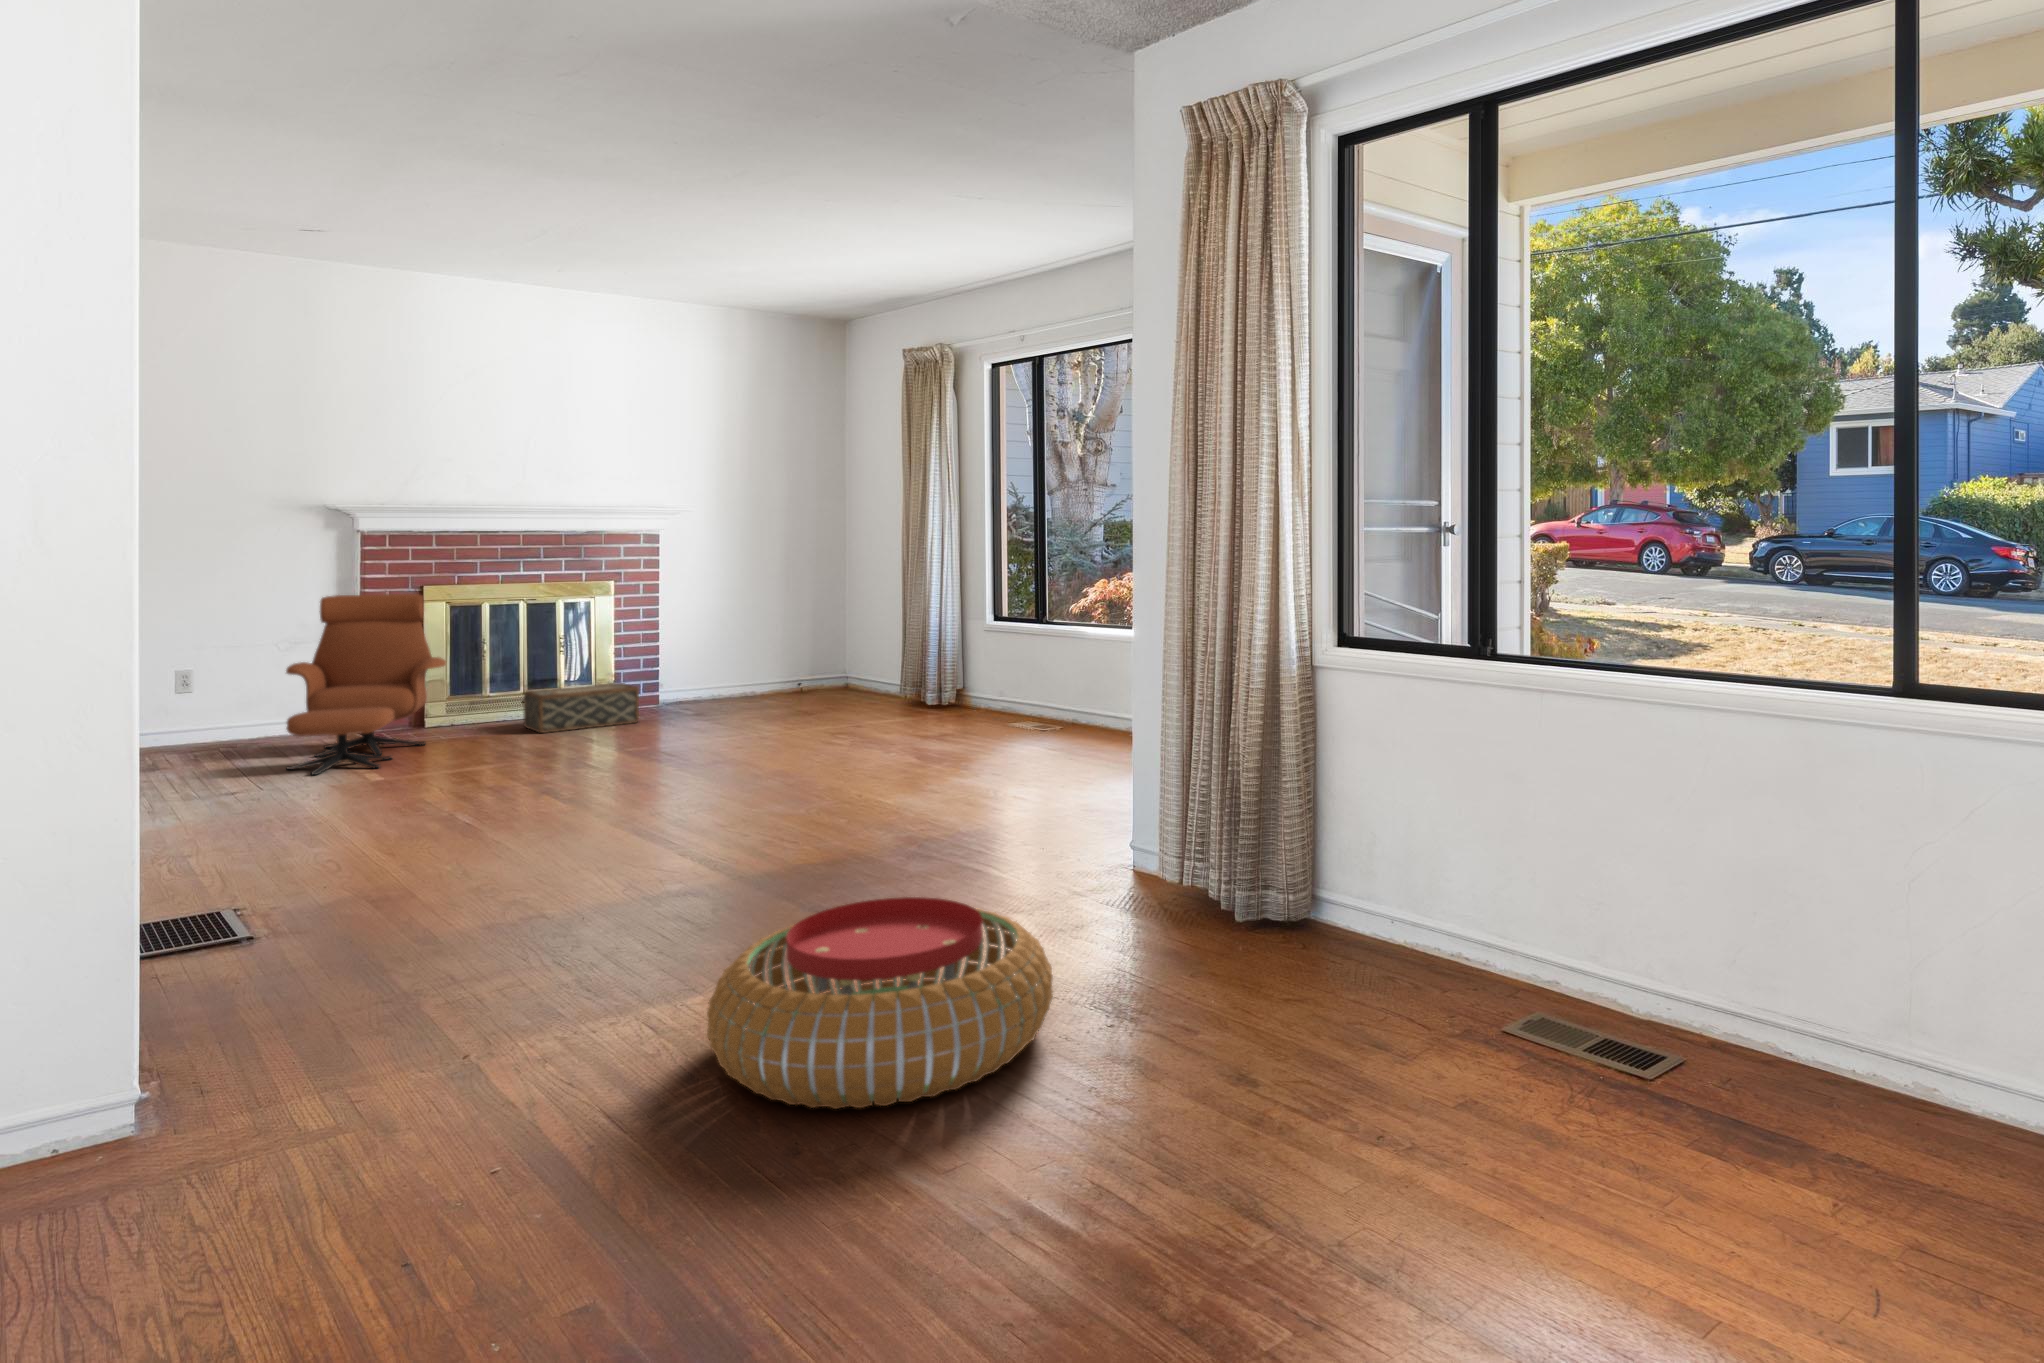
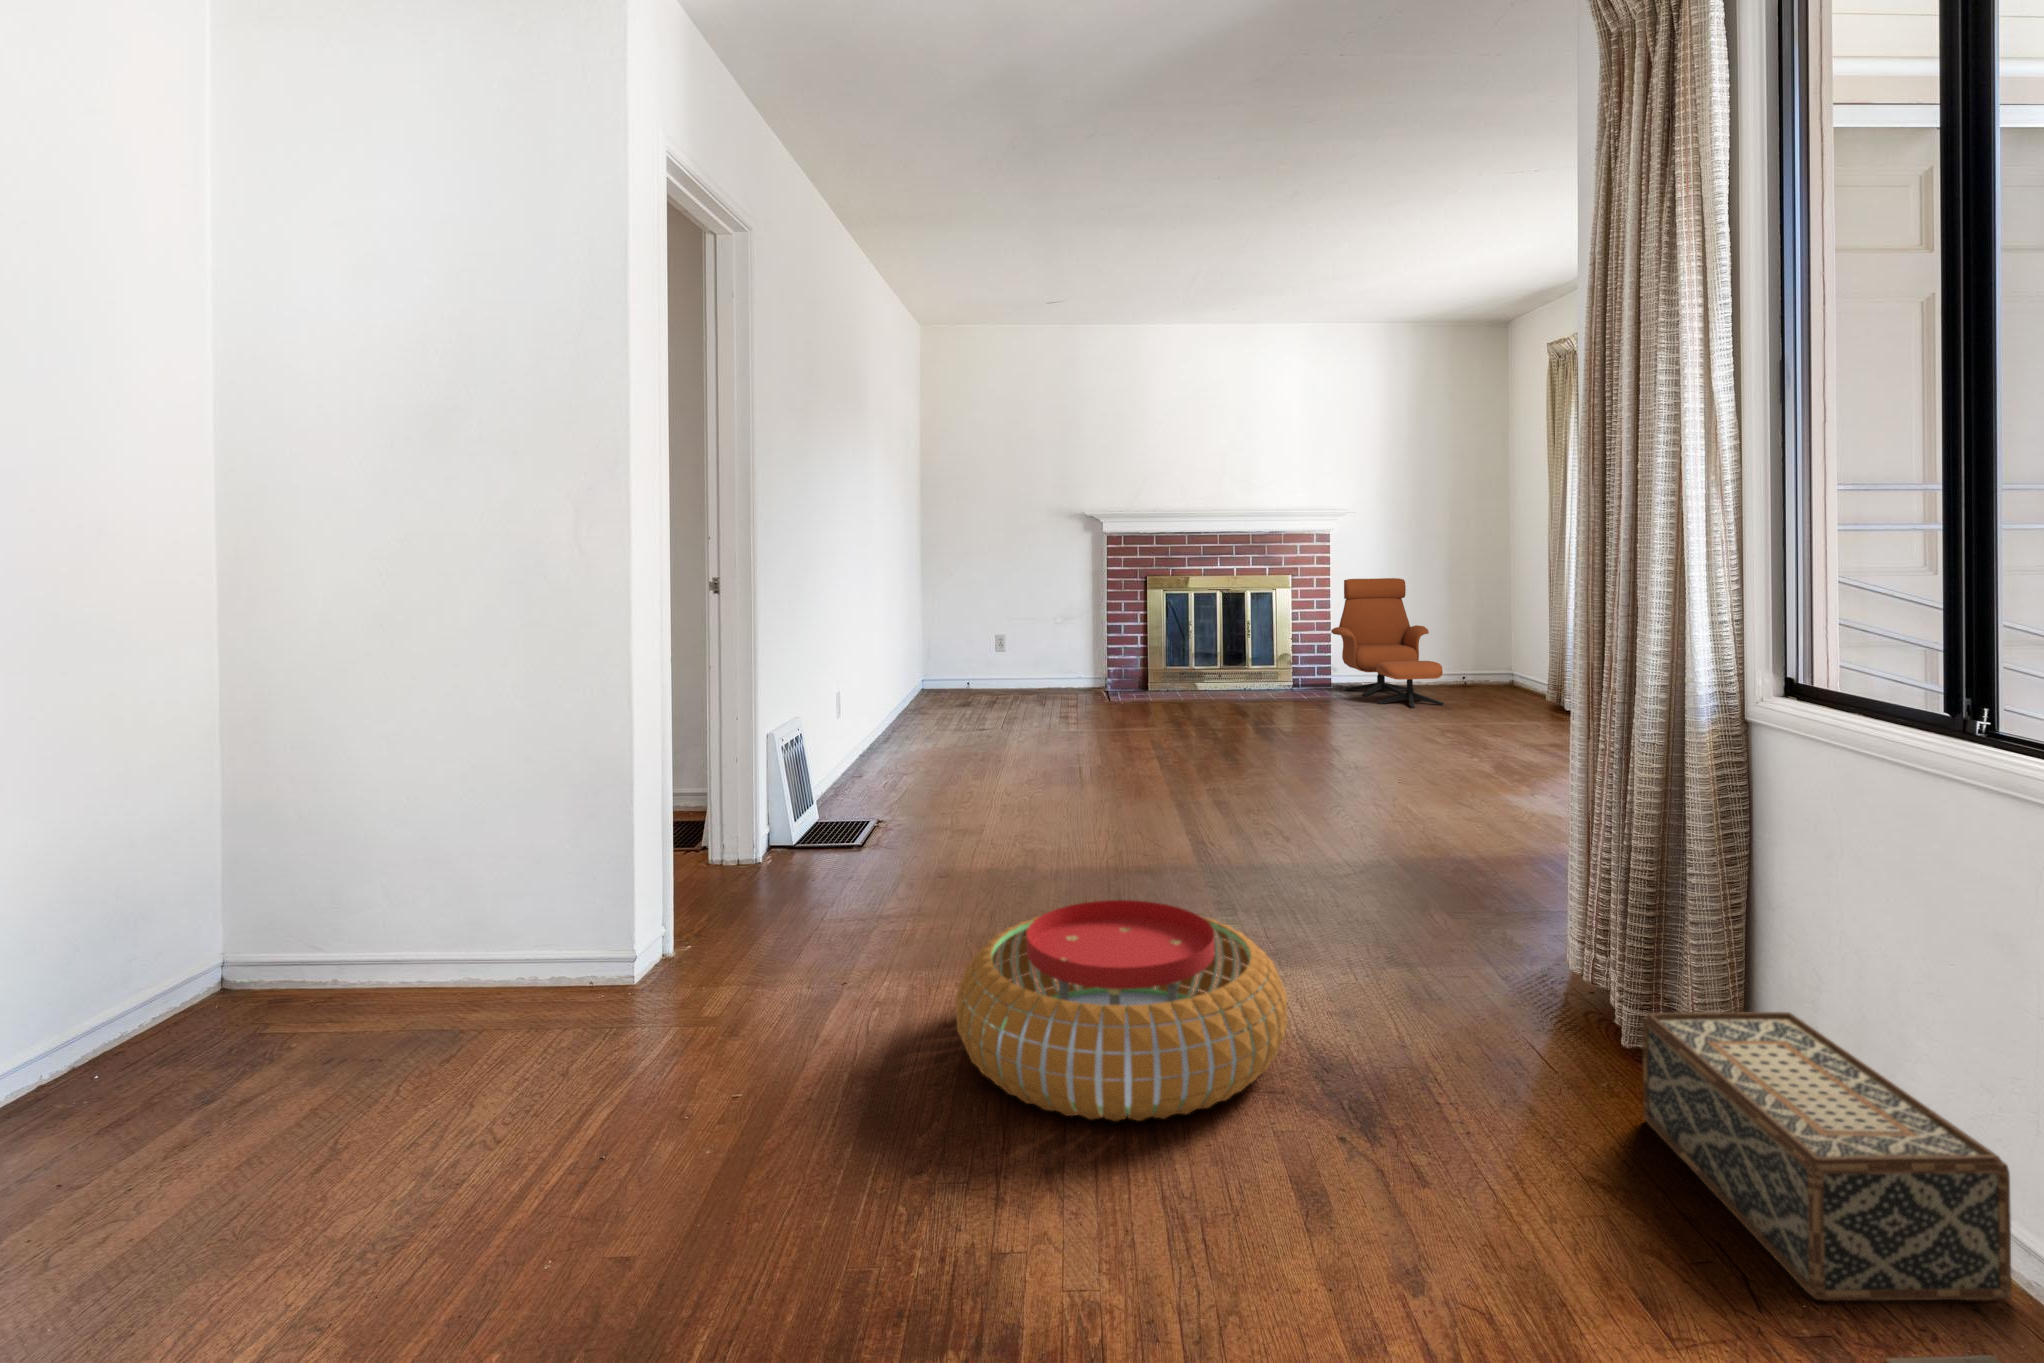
lounge chair: present [286,594,446,775] -> present [1331,578,1444,708]
woven basket: present [524,683,639,733] -> present [1642,1012,2012,1301]

